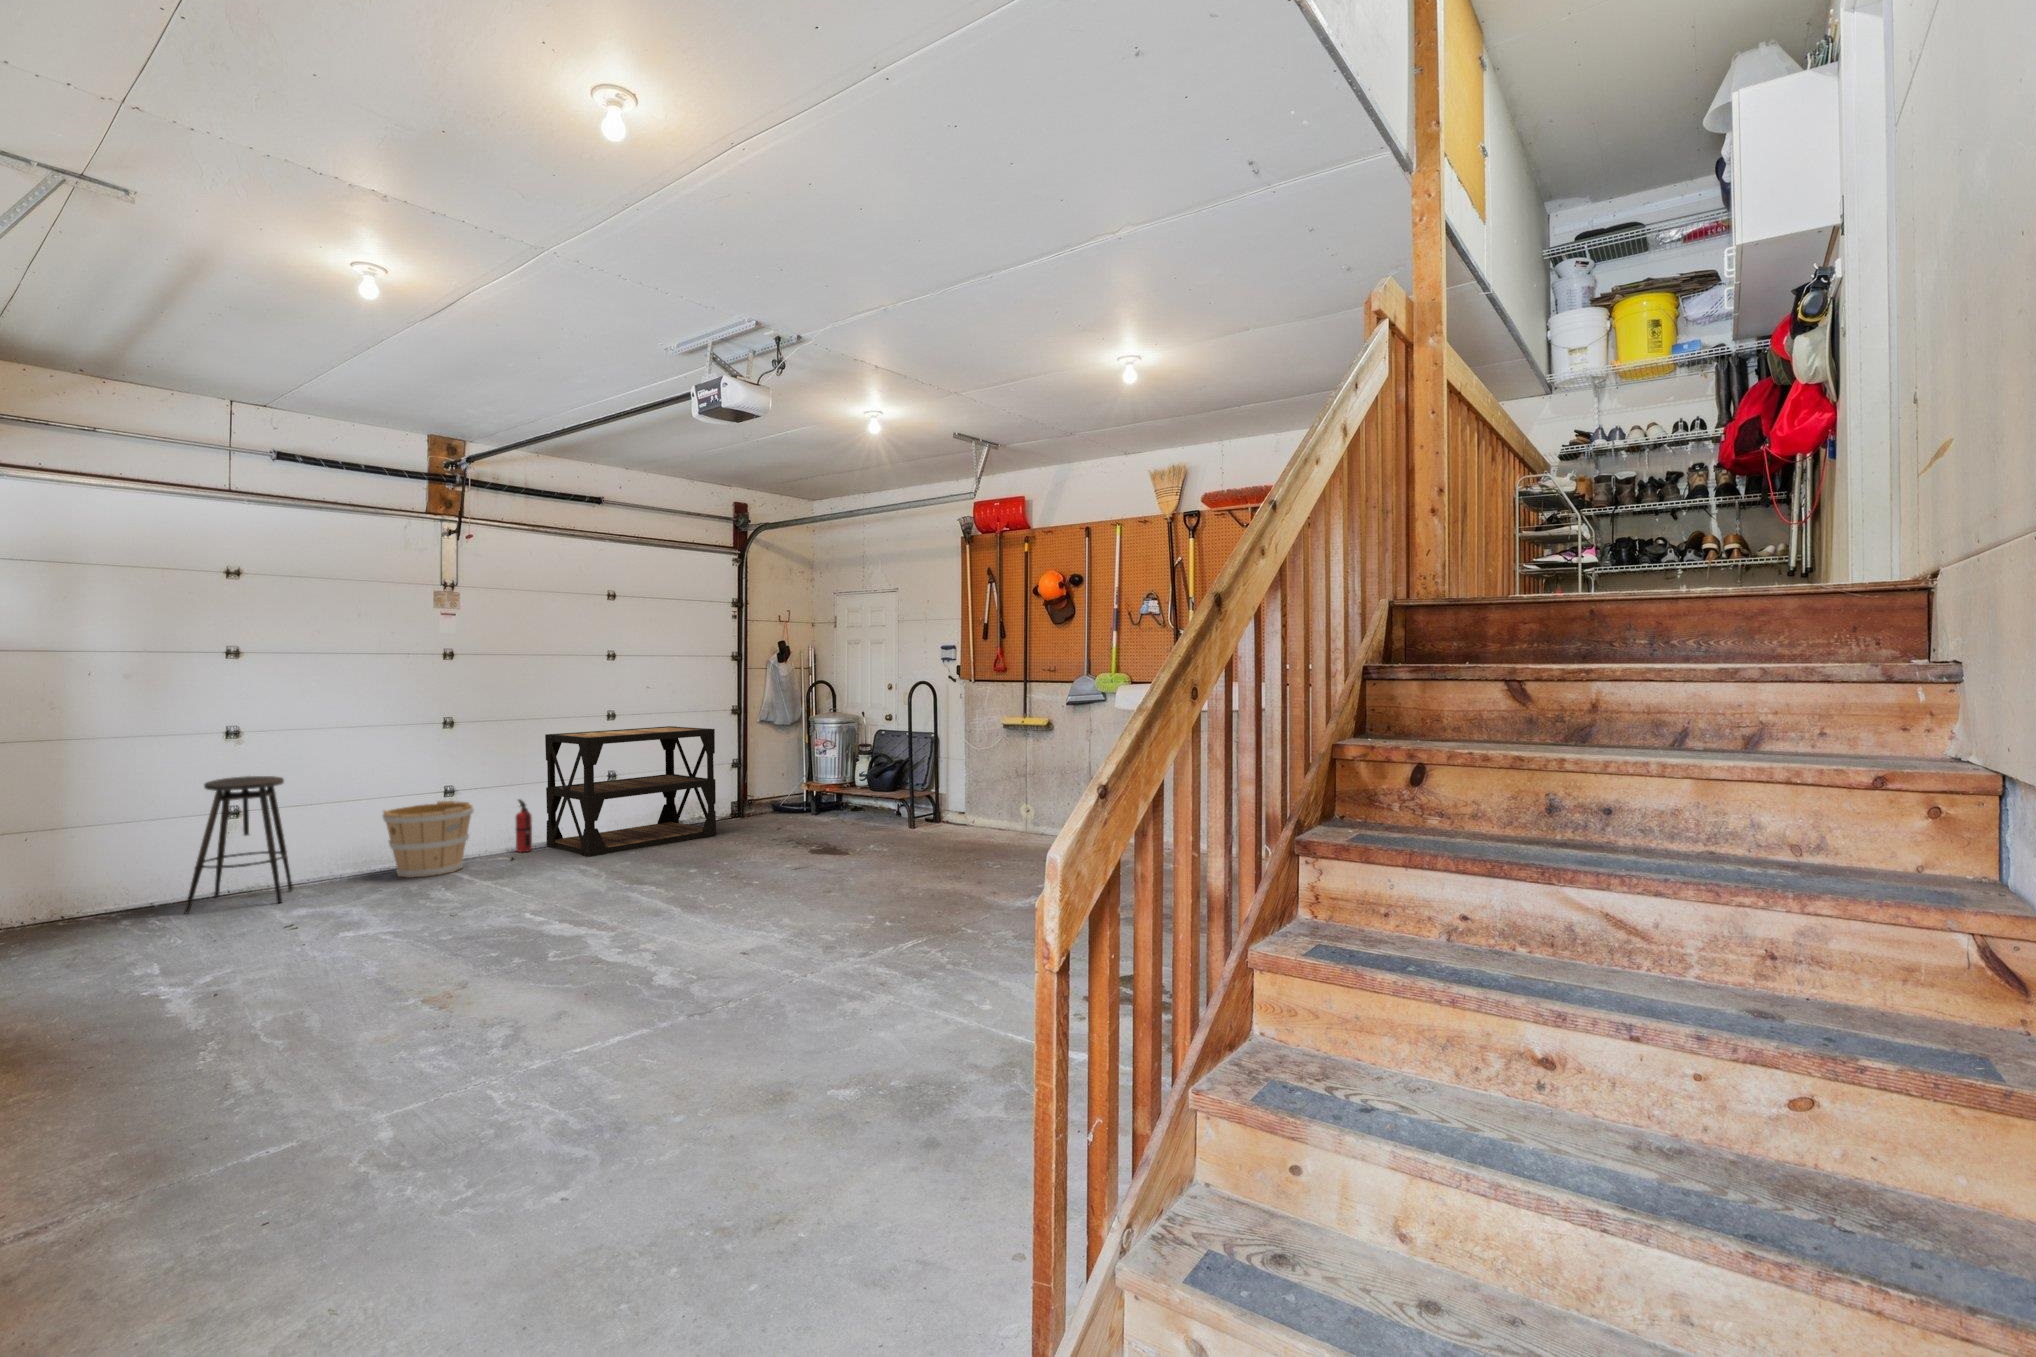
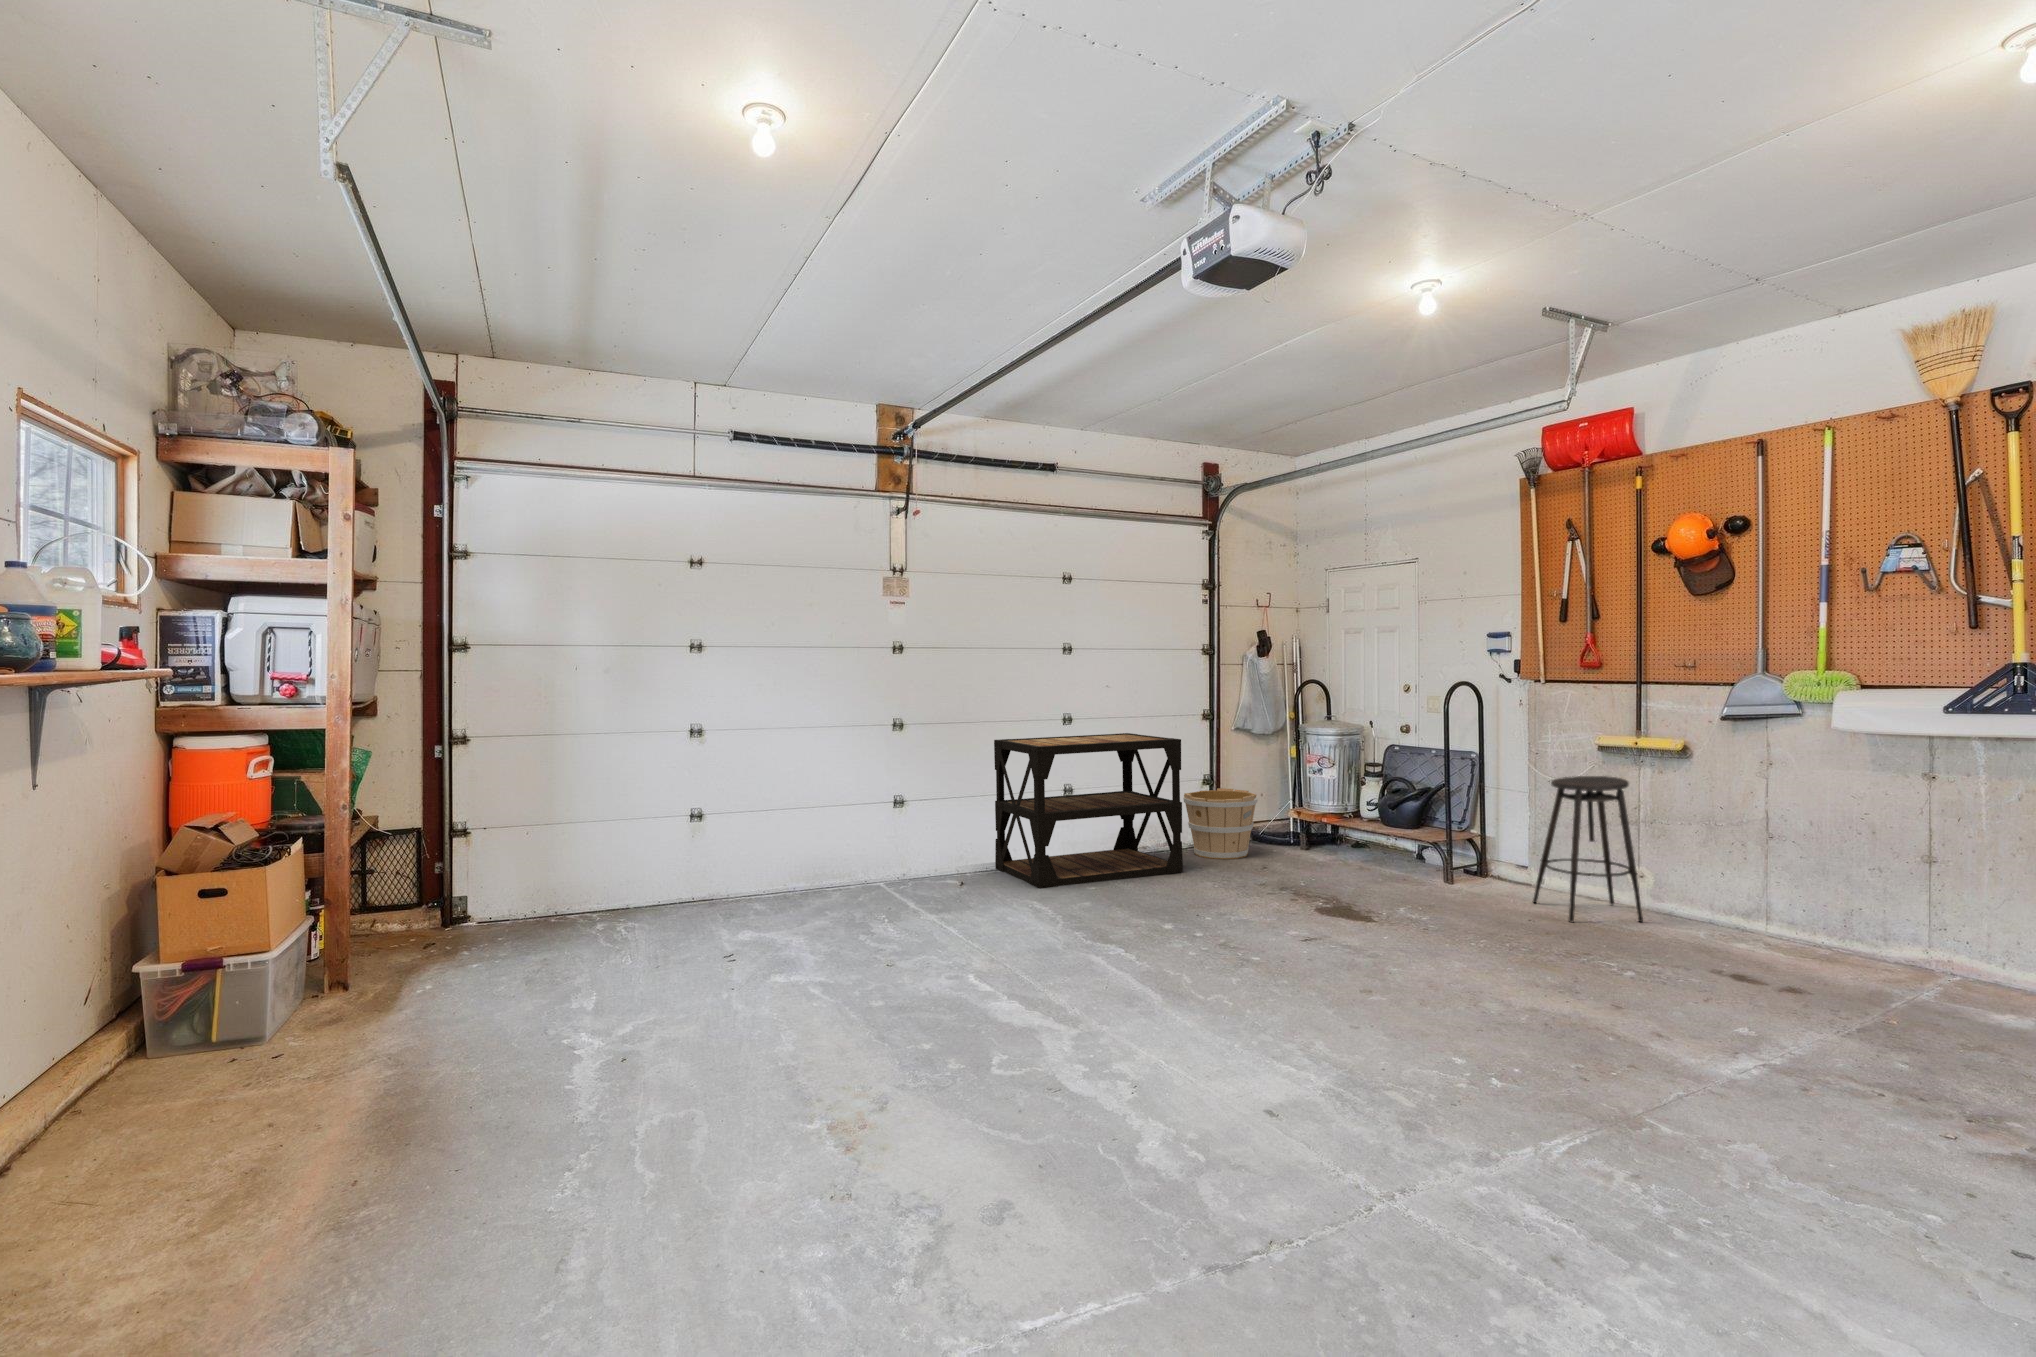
stool: present [184,776,293,913] -> present [1533,776,1643,922]
fire extinguisher: present [516,799,532,852] -> none [964,813,981,874]
wooden bucket: present [383,801,474,878] -> present [1183,788,1258,859]

